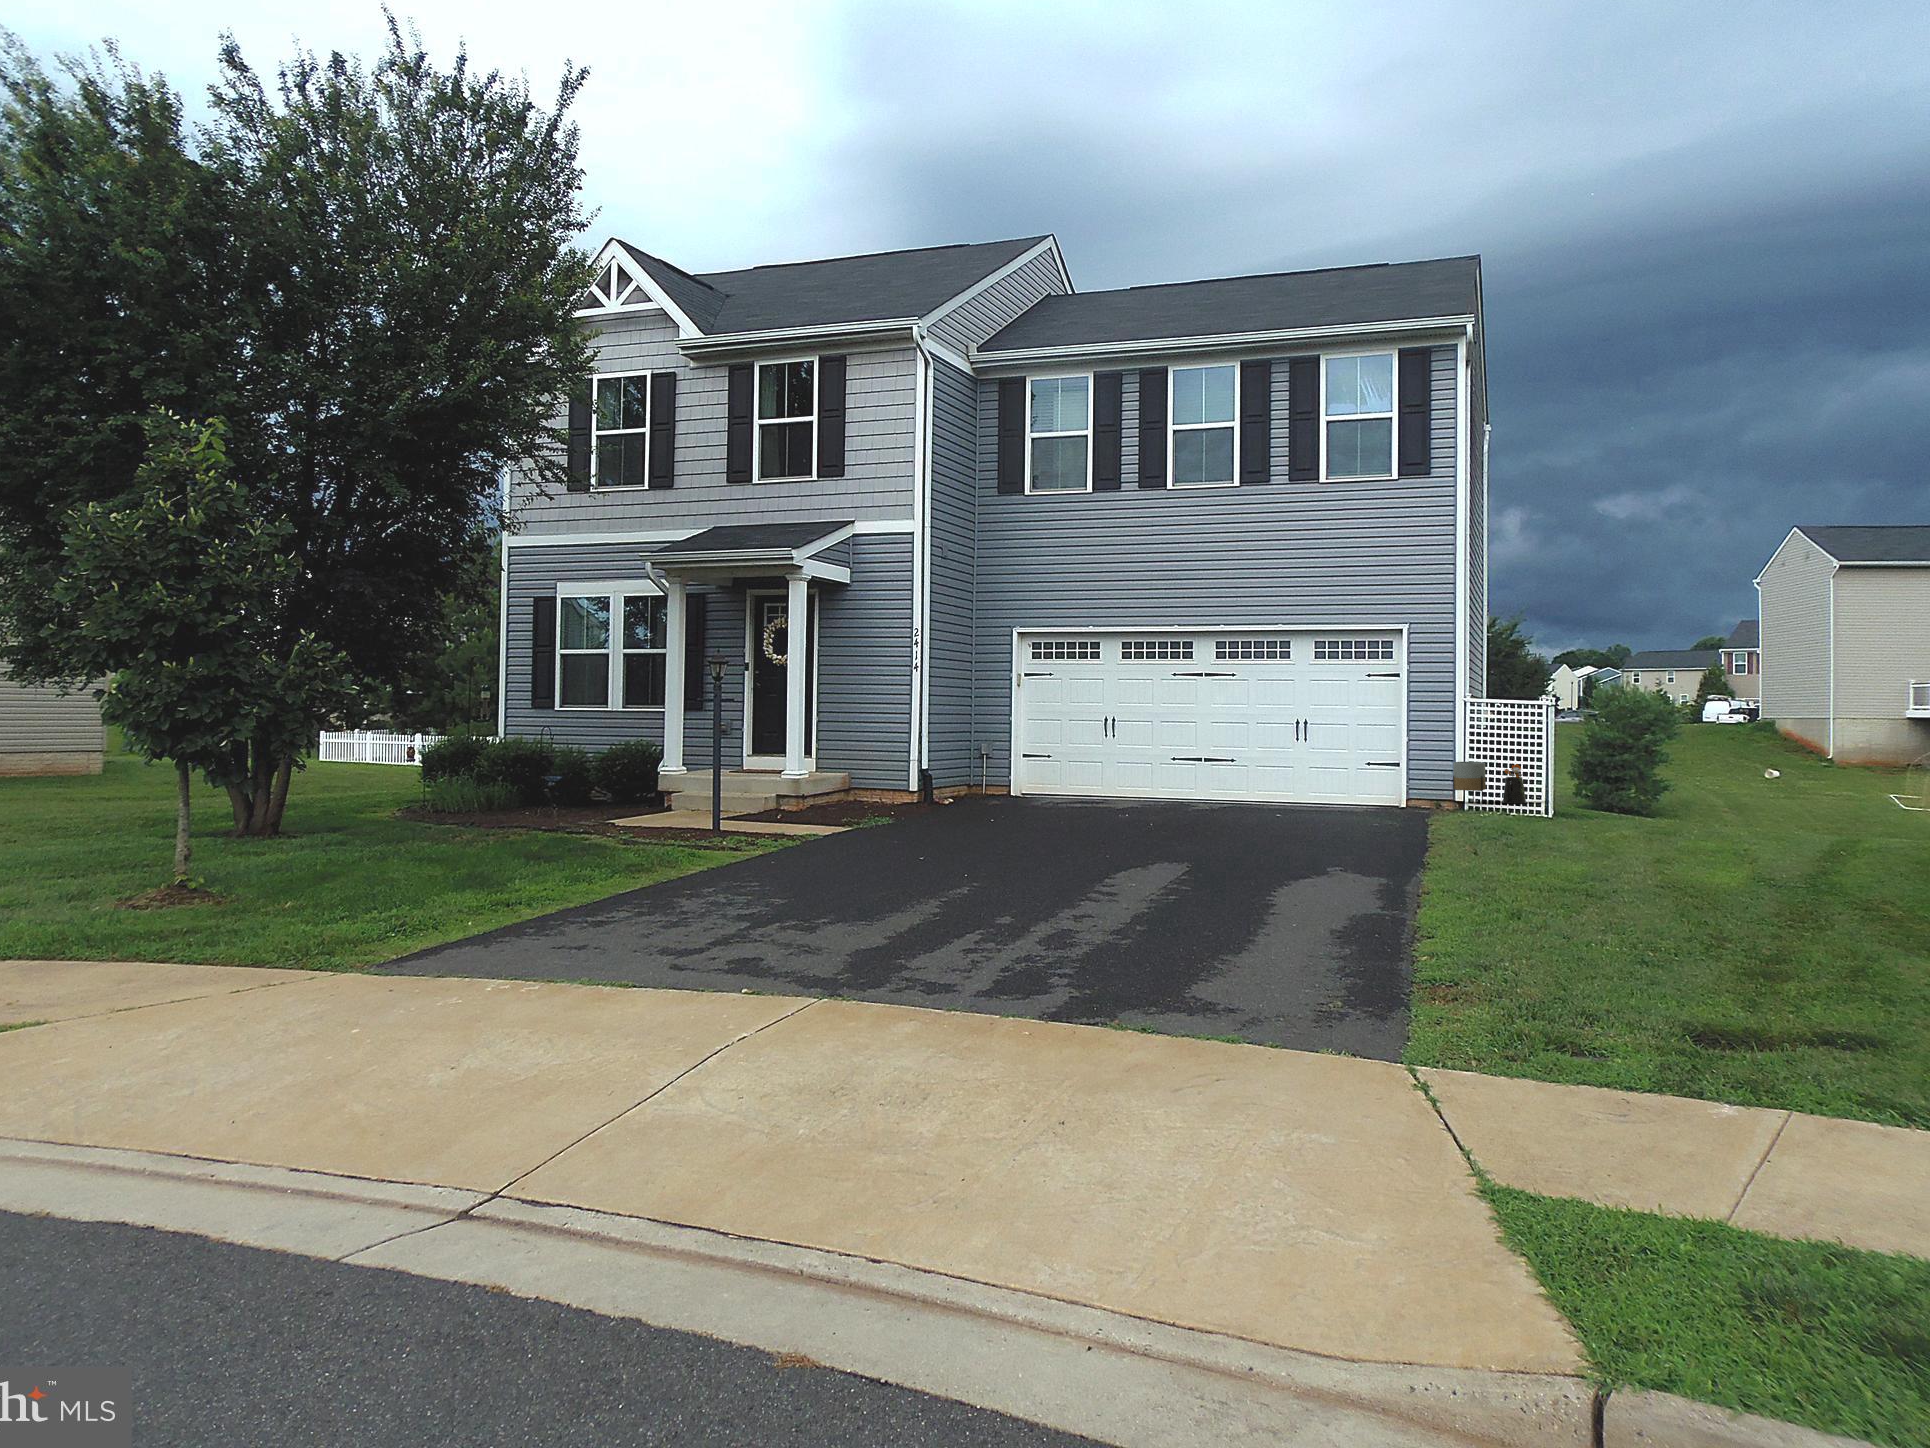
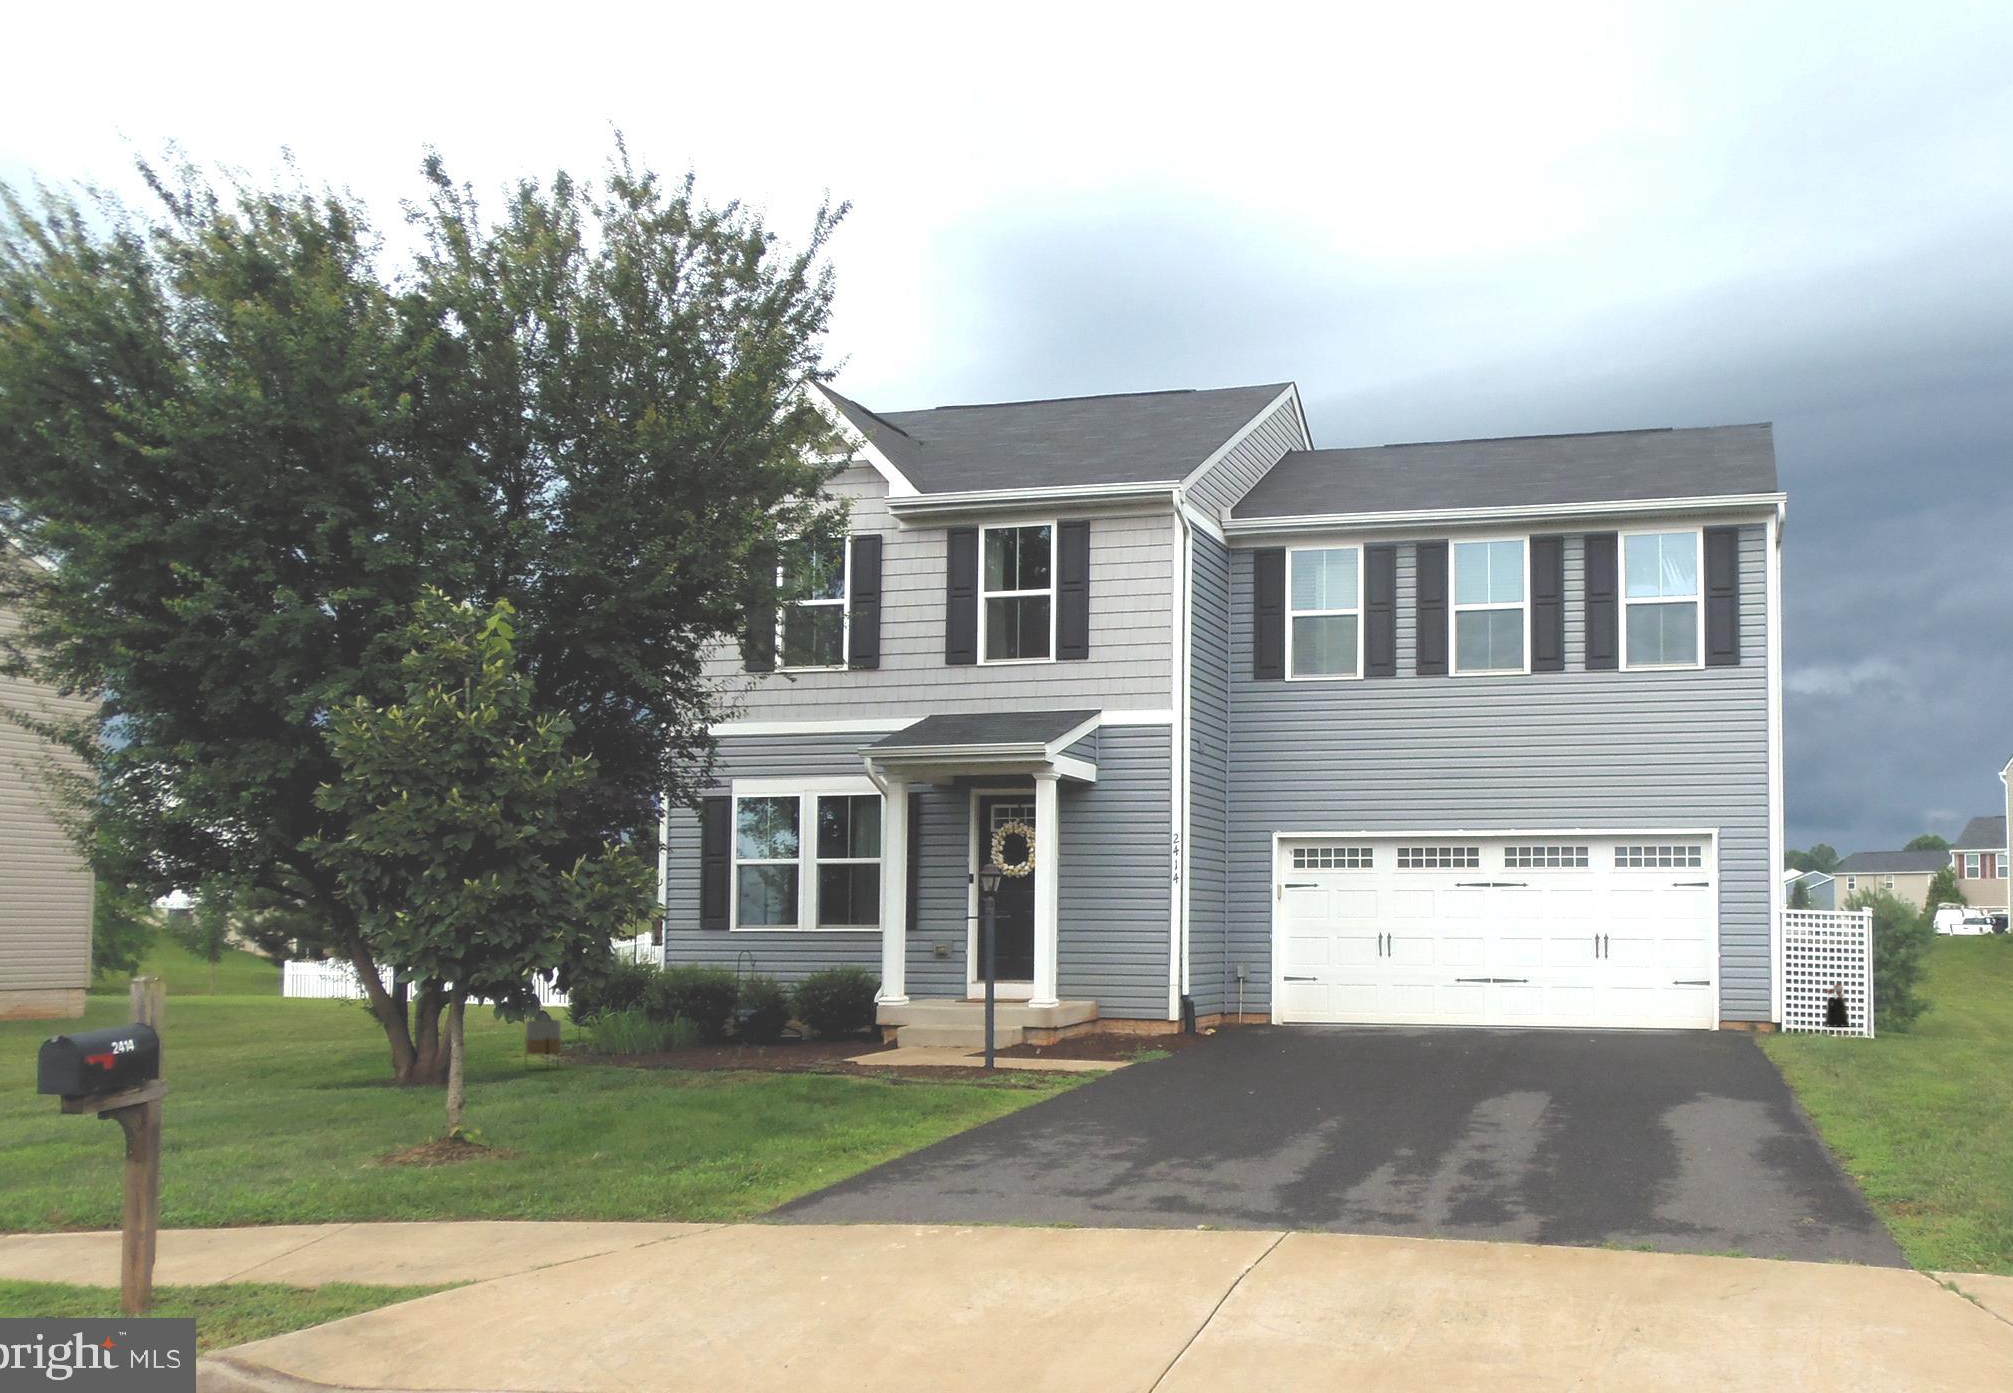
planter: present [1453,762,1486,805] -> present [525,1020,562,1055]

